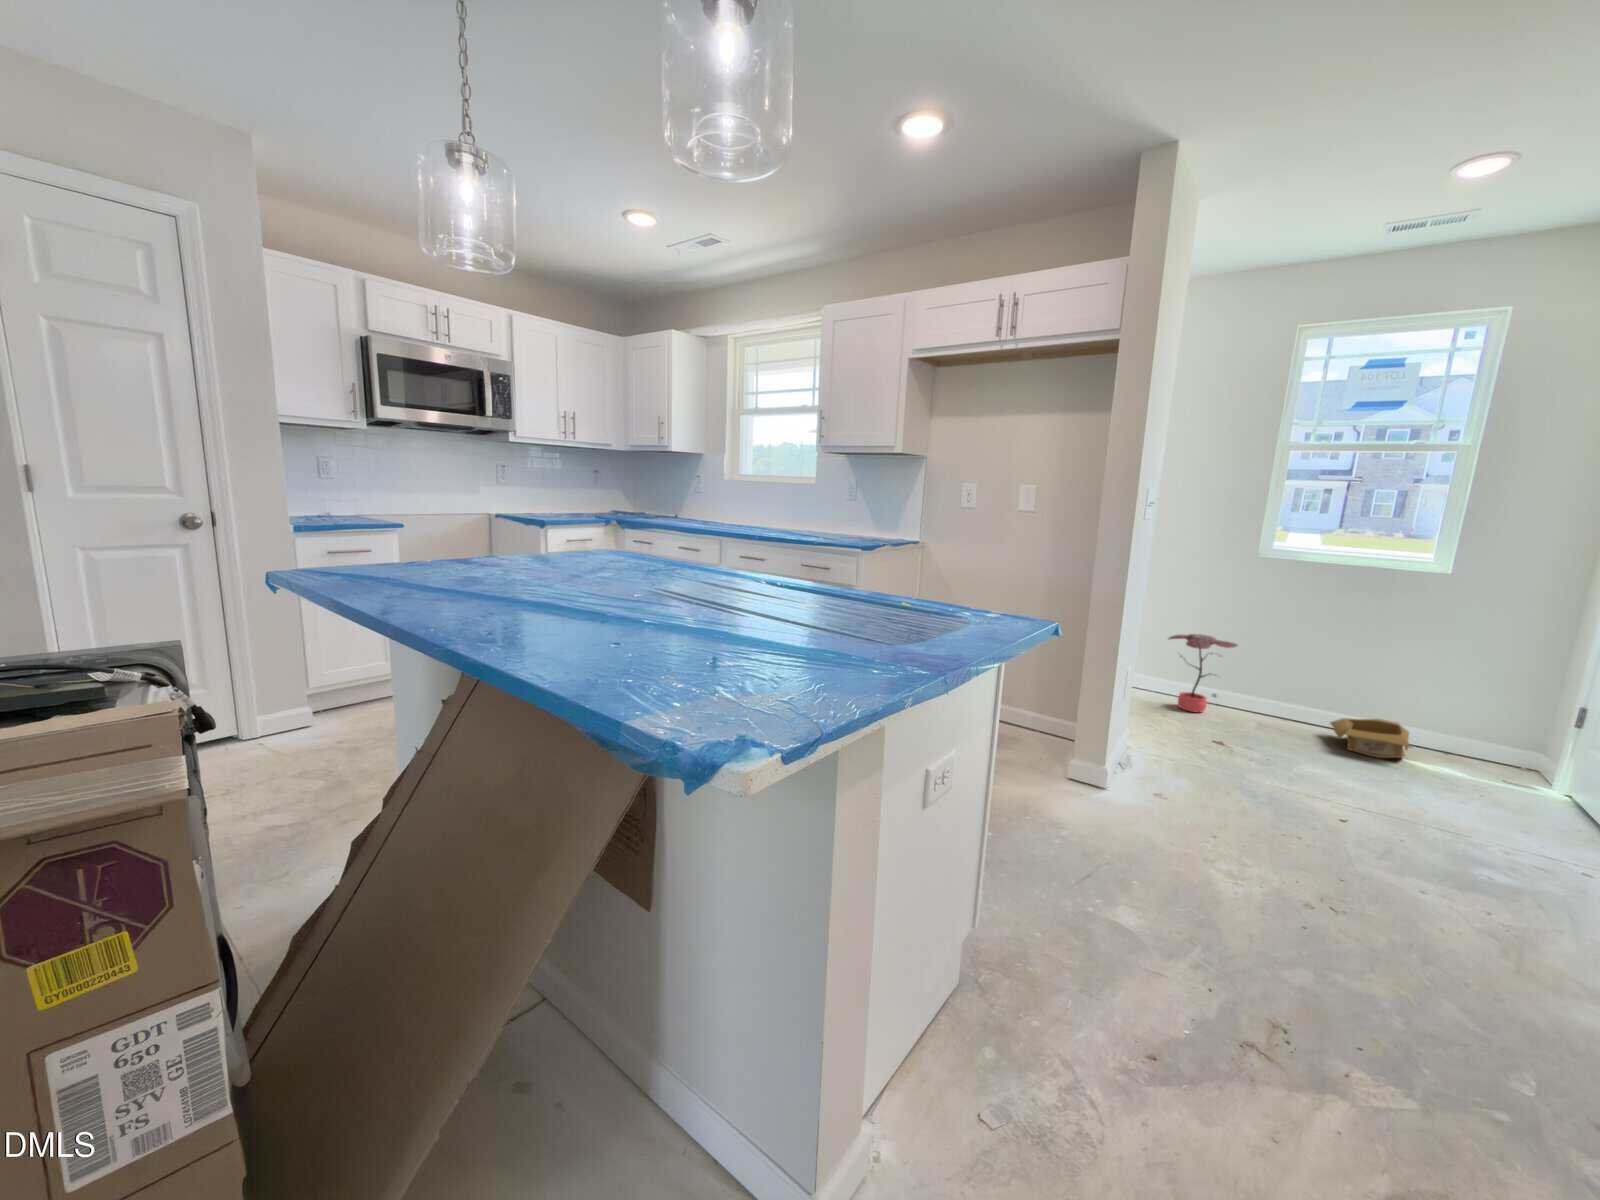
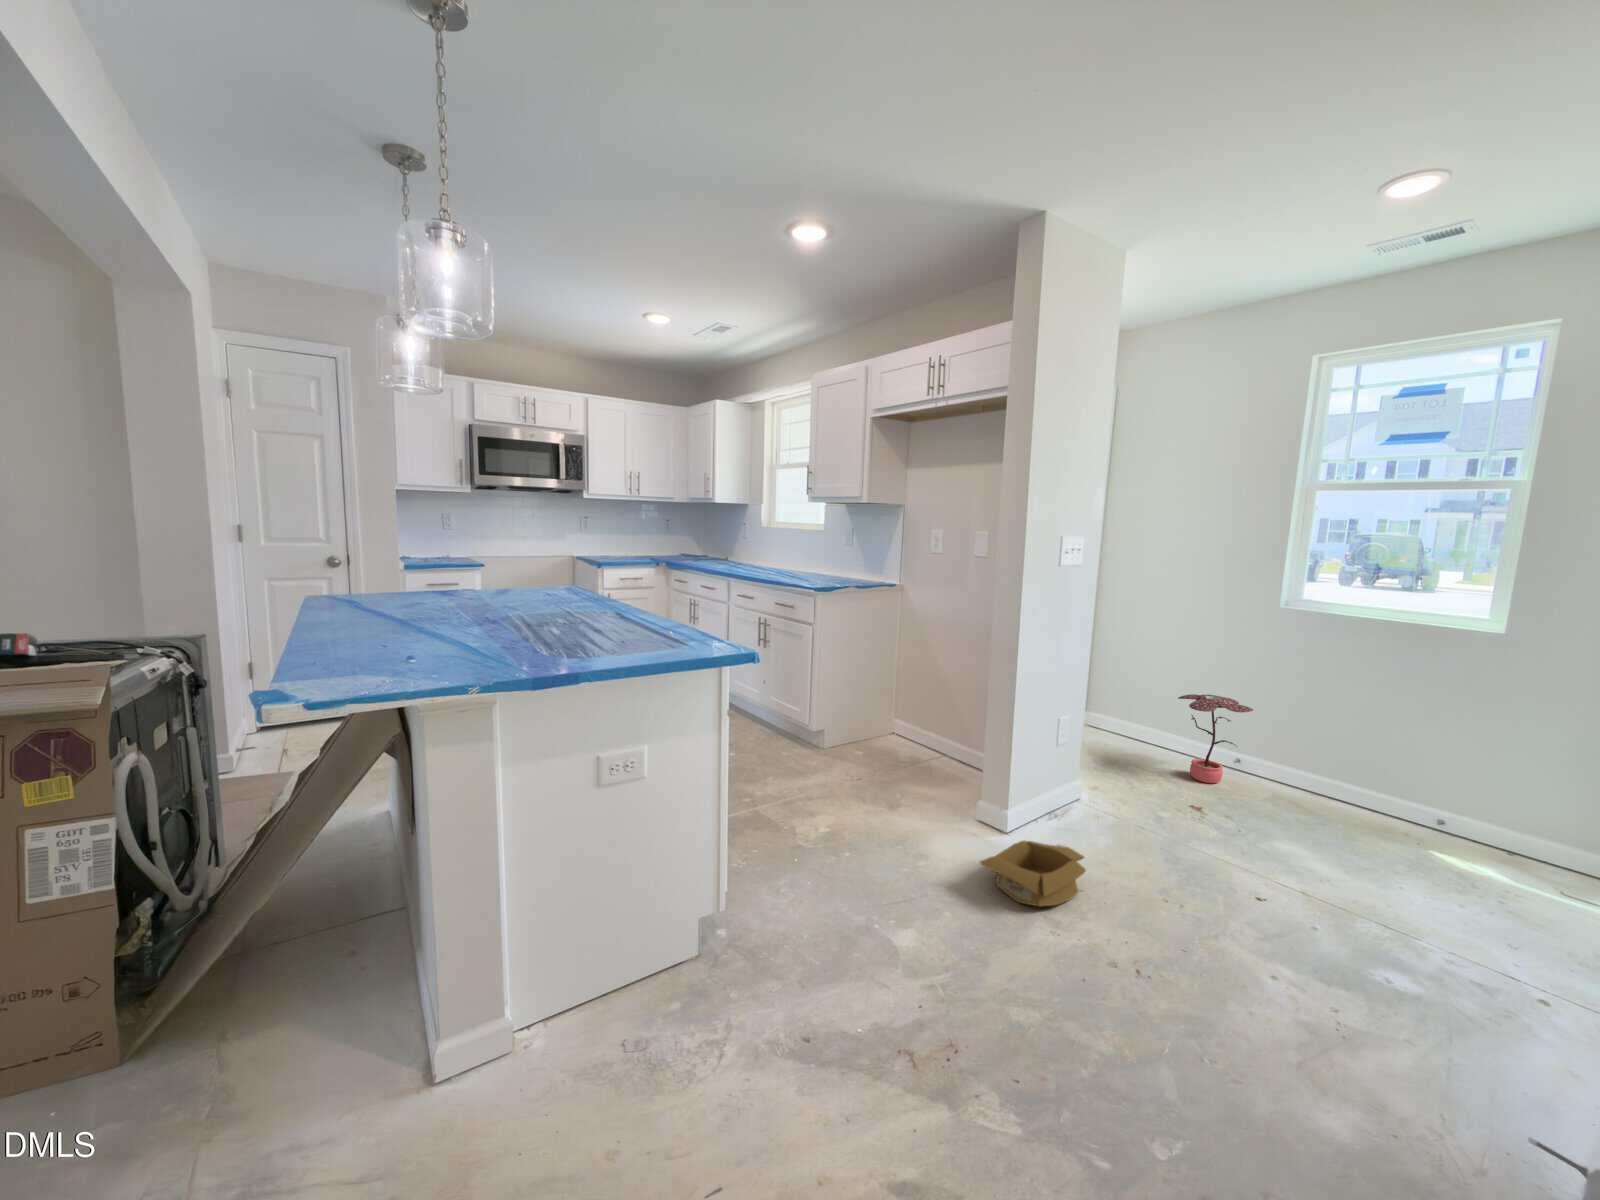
cardboard box: present [1330,718,1412,758] -> present [980,841,1086,906]

